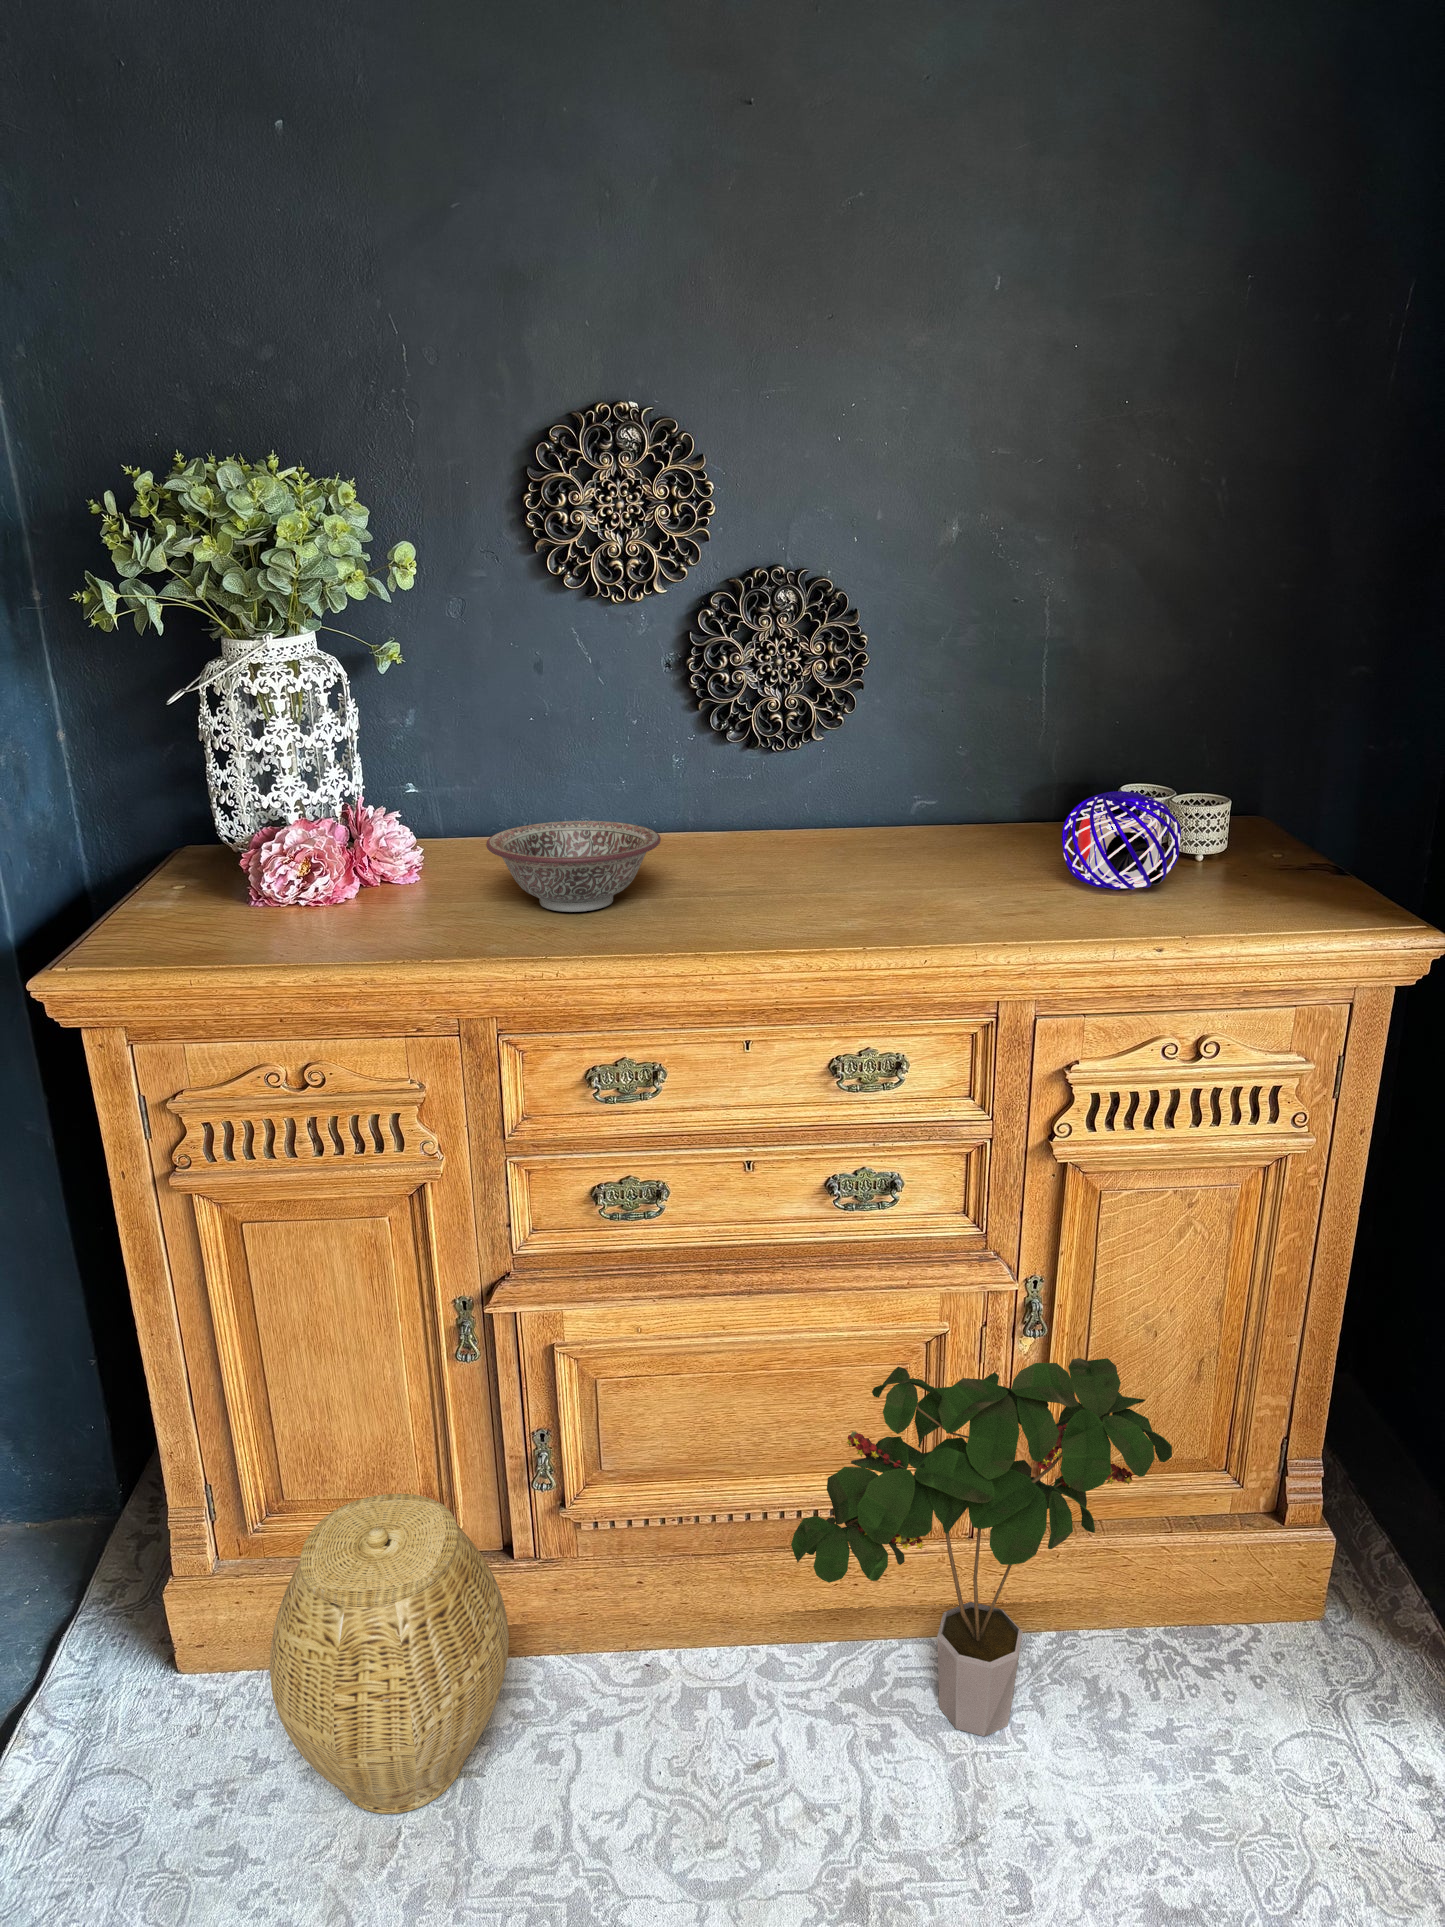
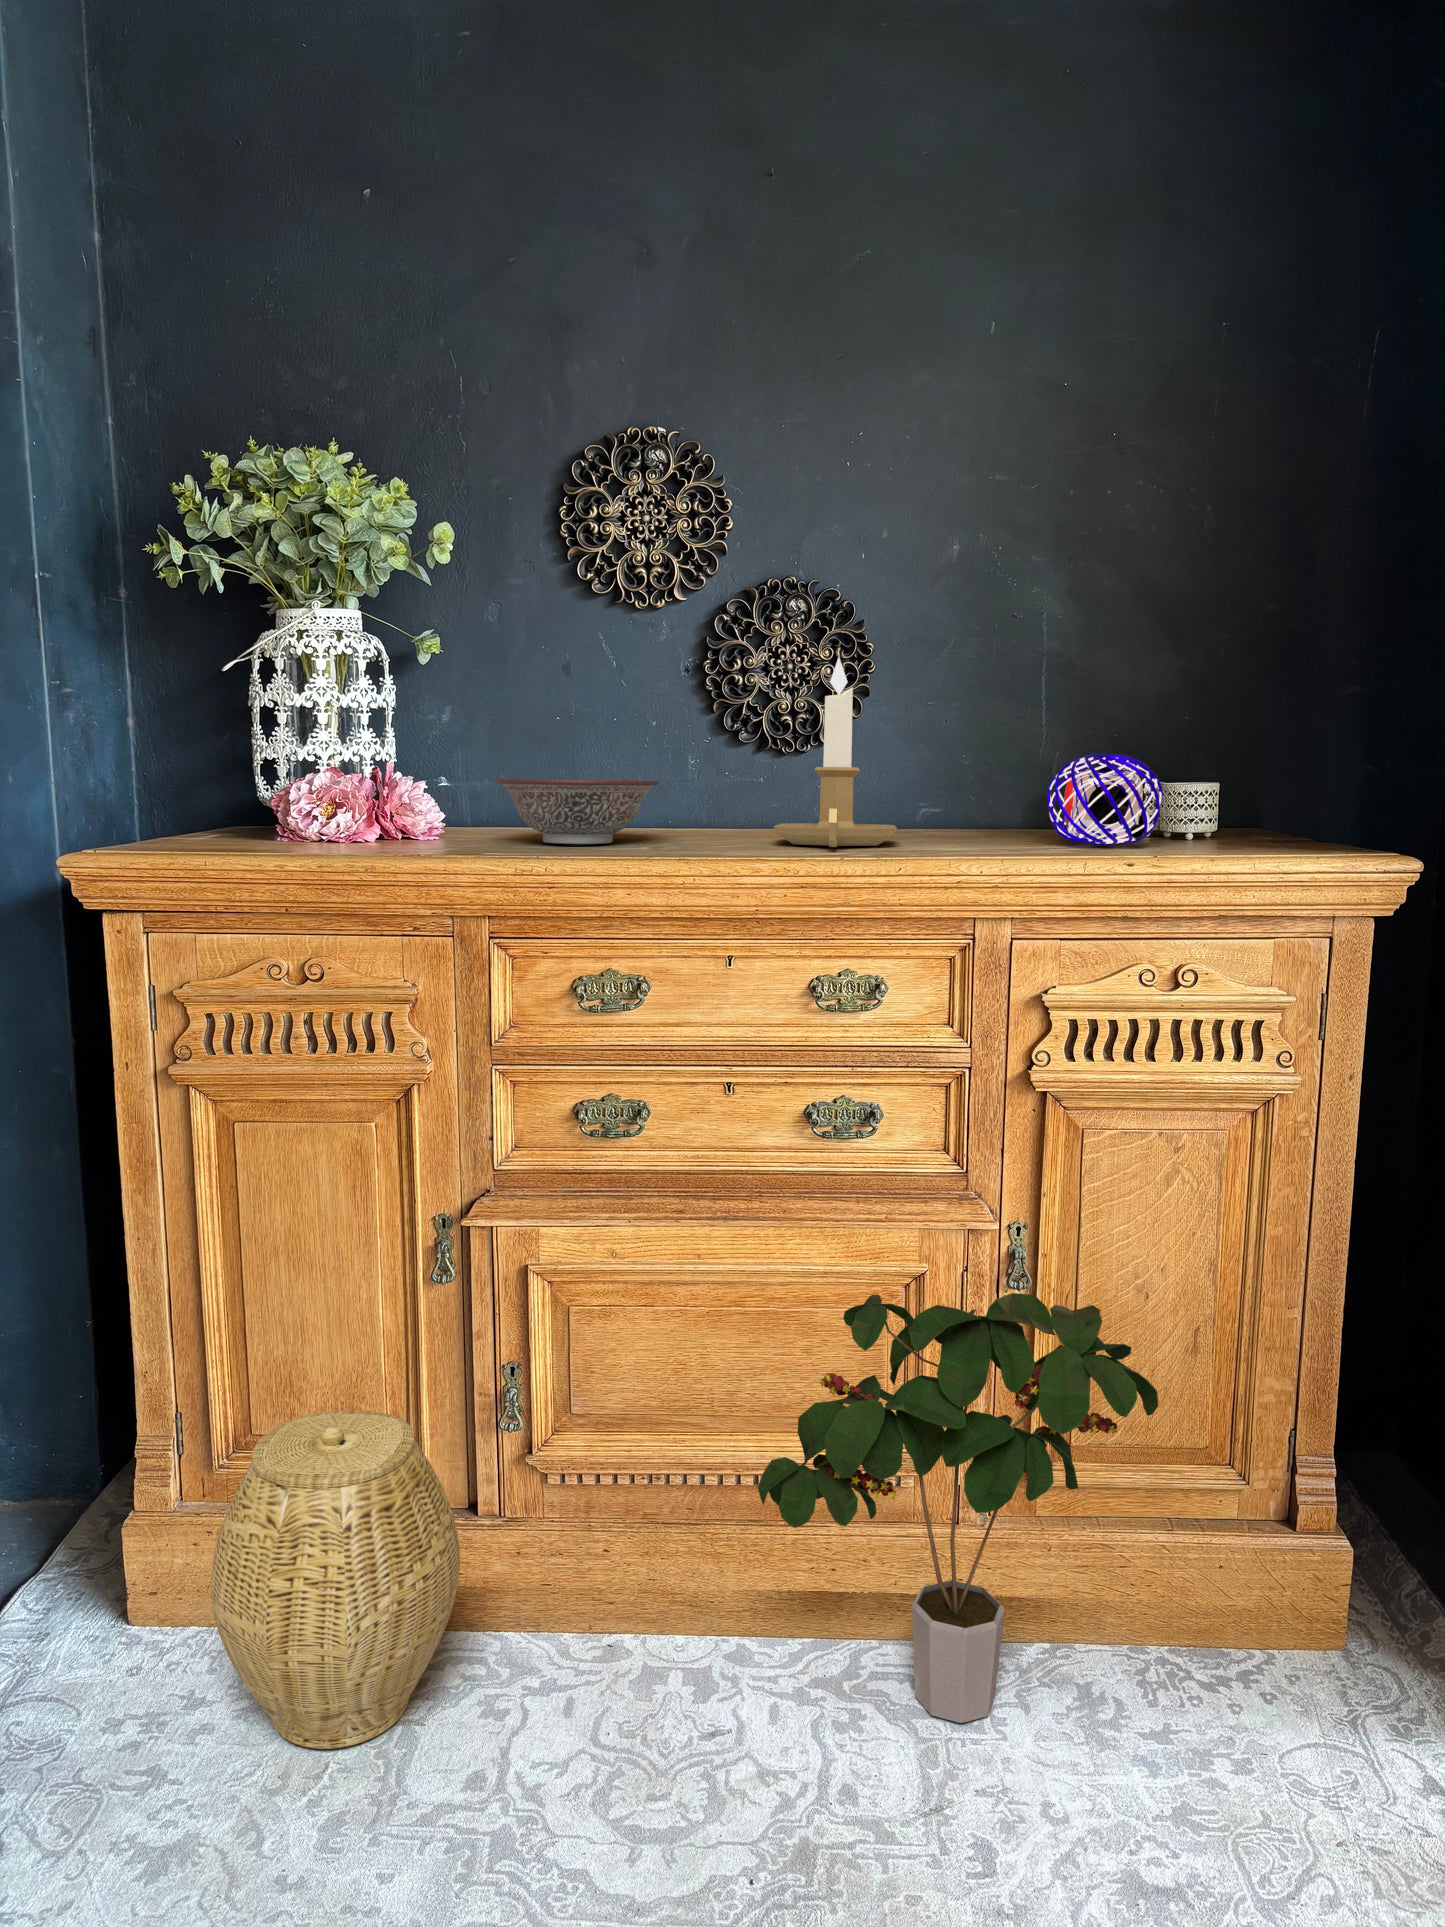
candlestick: none [783,699,912,915] -> present [774,657,897,847]

